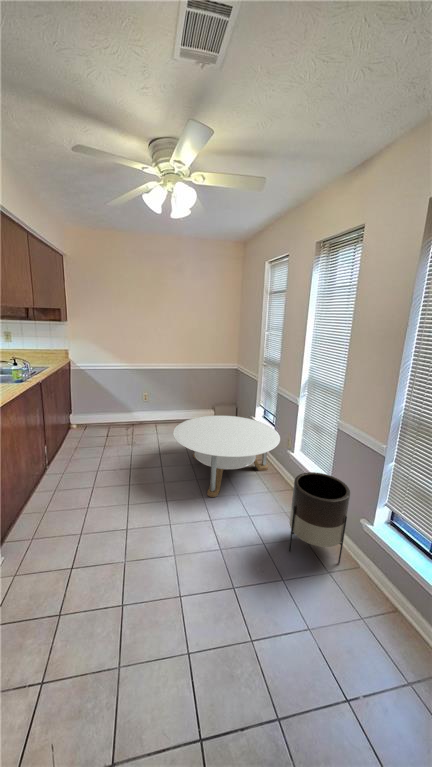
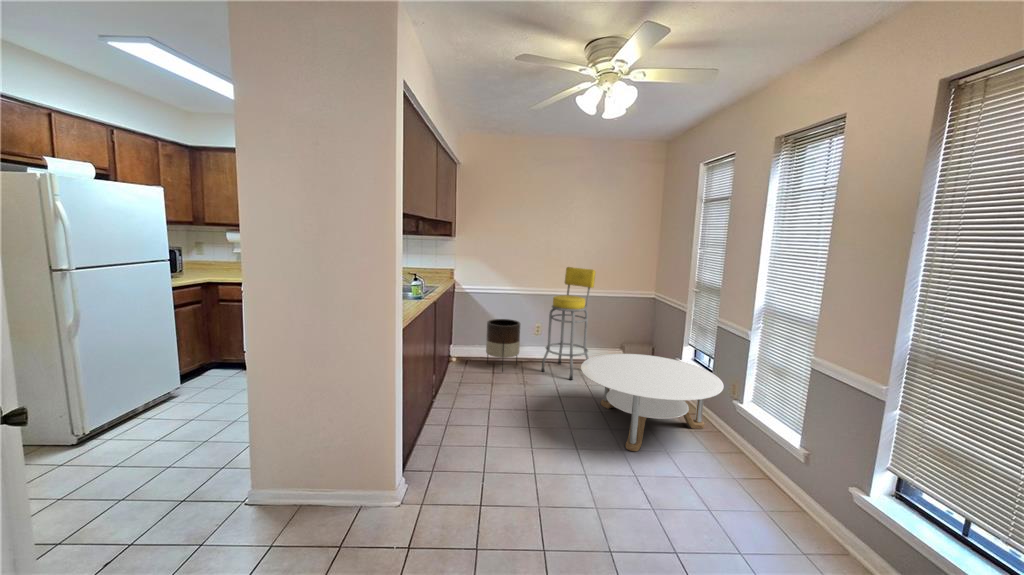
bar stool: none [149,347,190,437] -> present [541,267,596,380]
planter: present [289,472,350,563] -> present [486,319,520,371]

